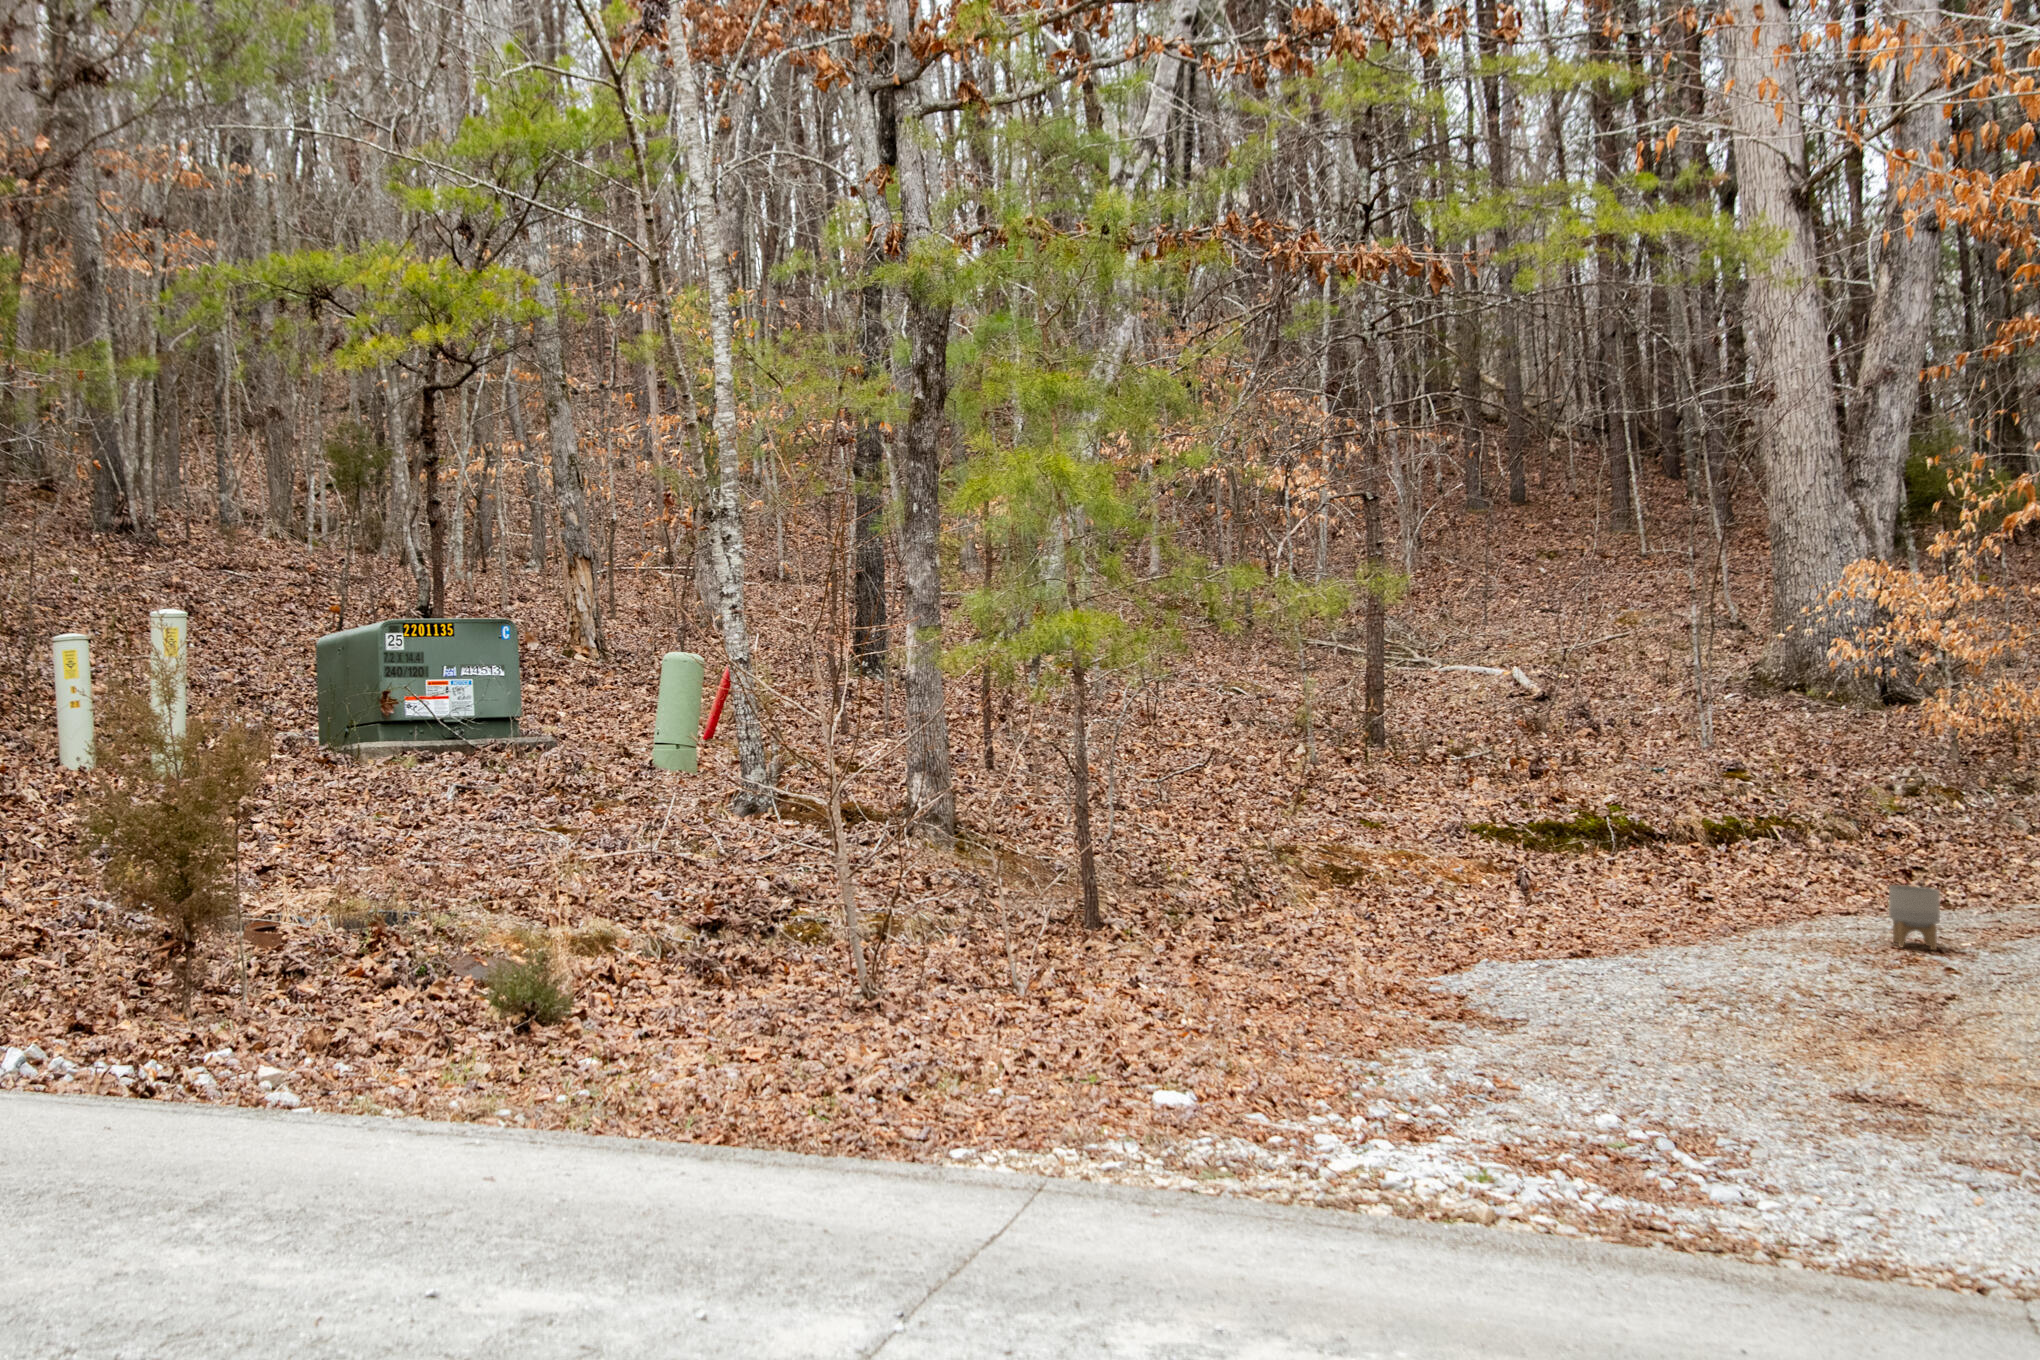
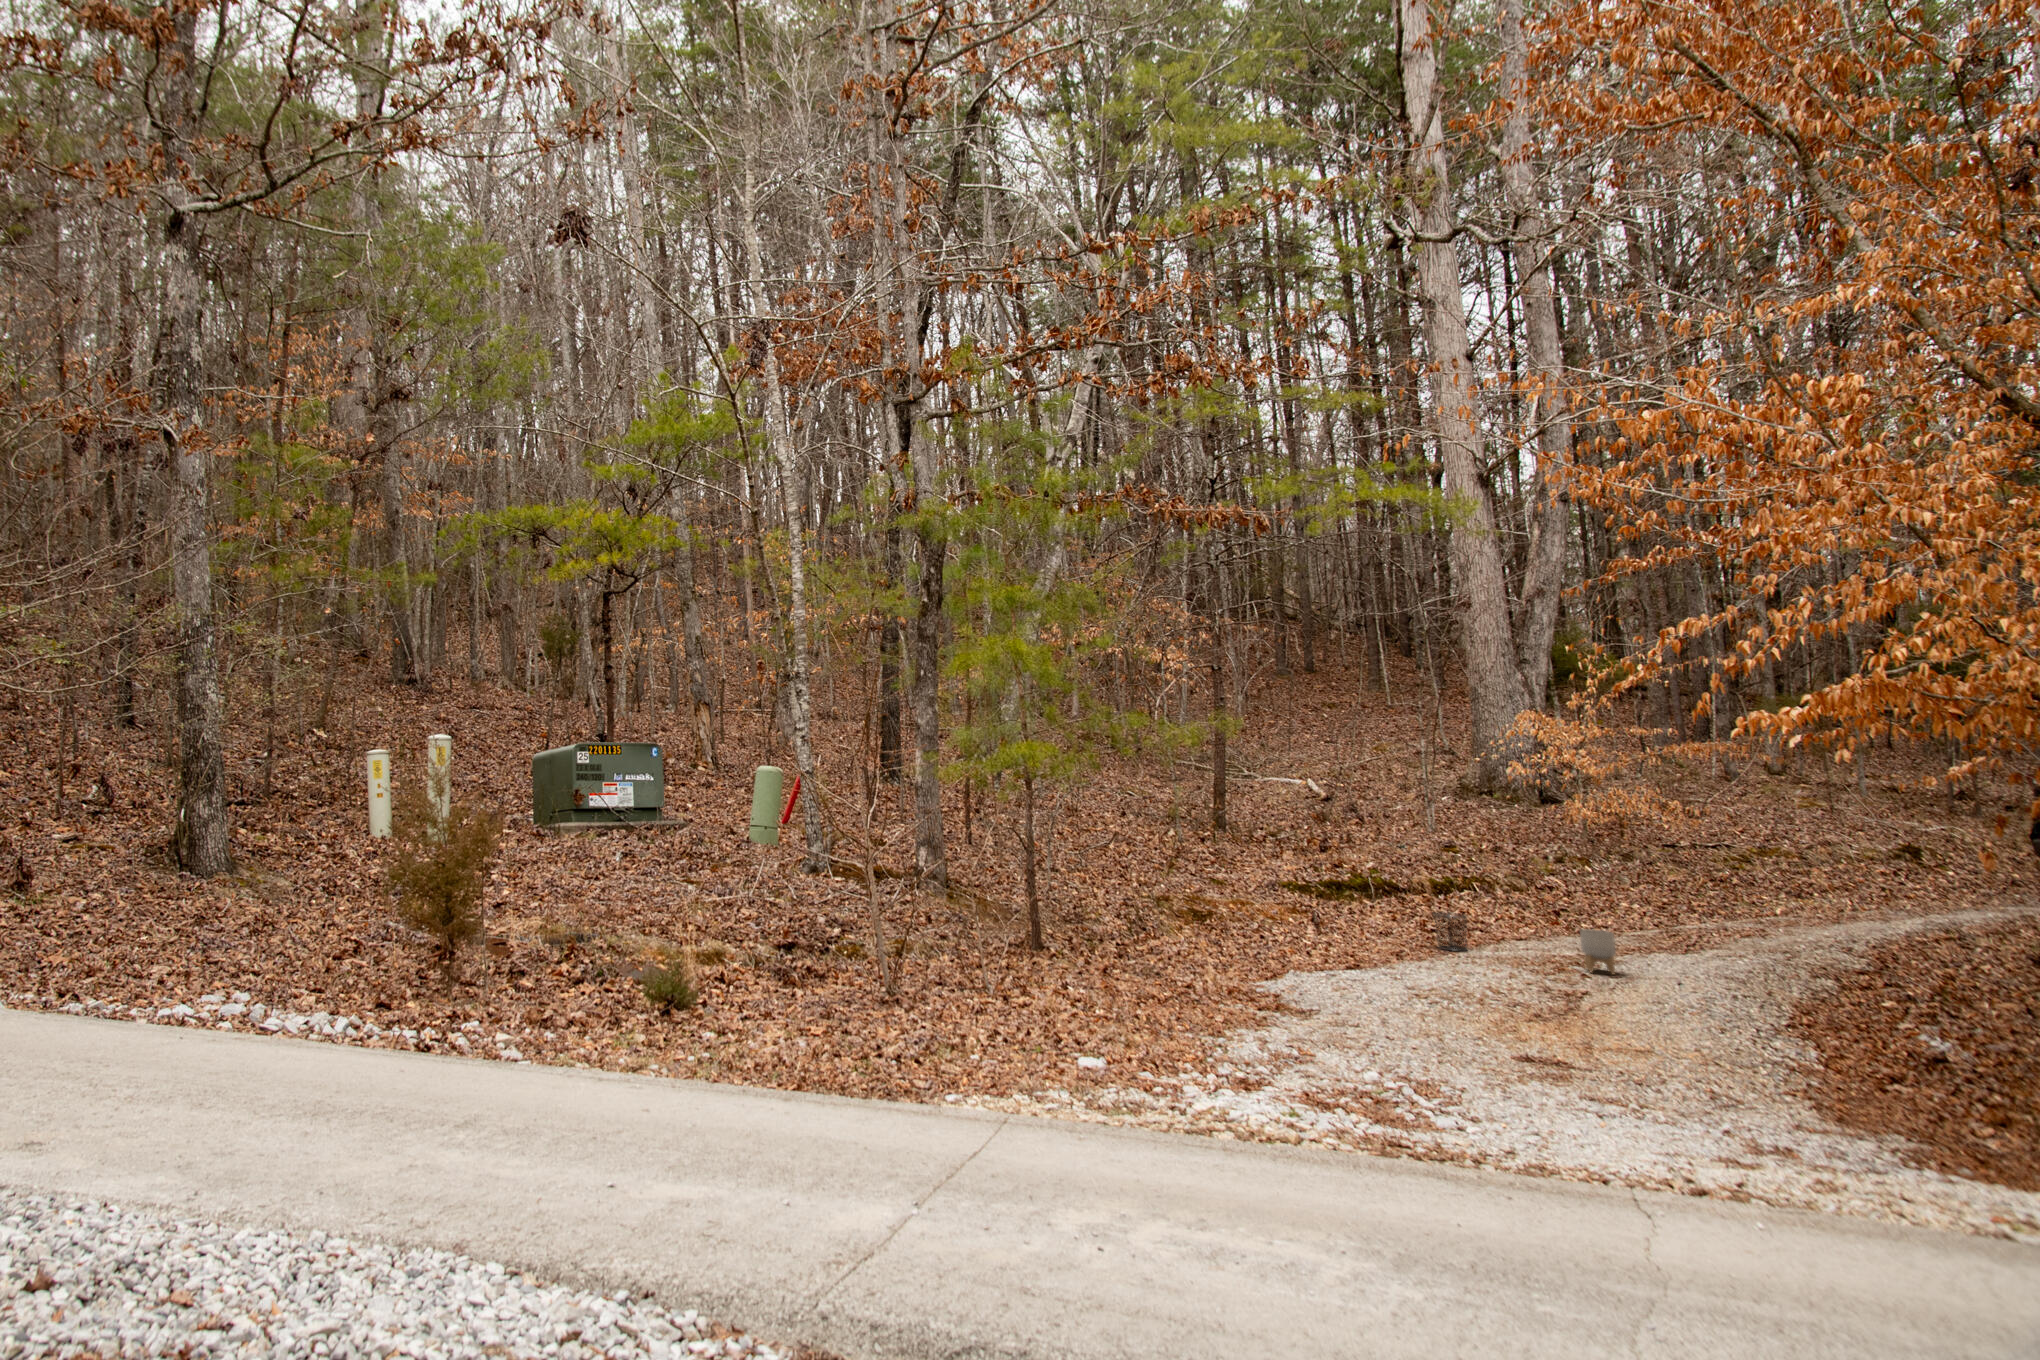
waste bin: none [1670,861,1723,917] -> present [1433,912,1467,951]

